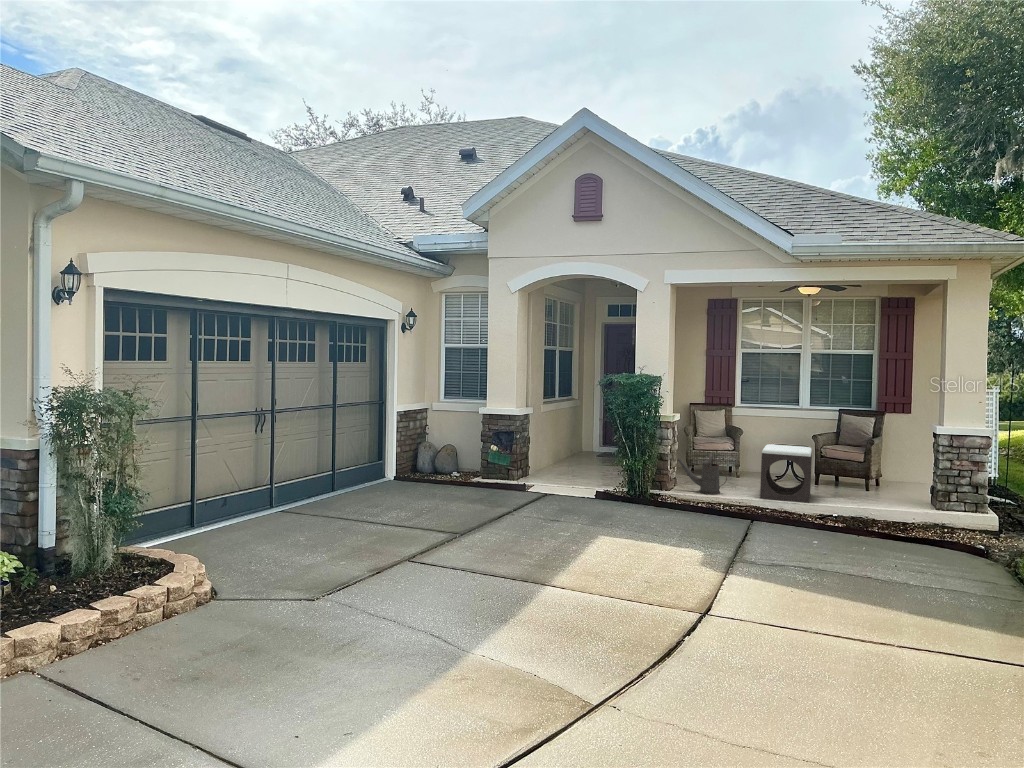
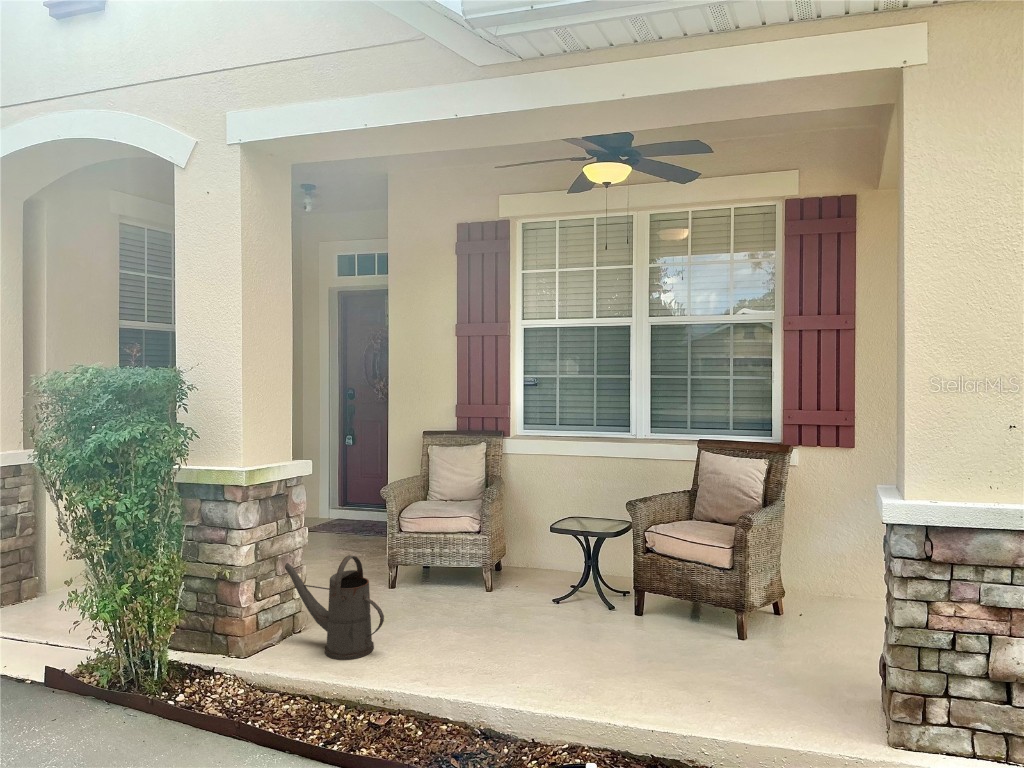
footstool: present [760,444,812,503] -> none [442,530,591,703]

